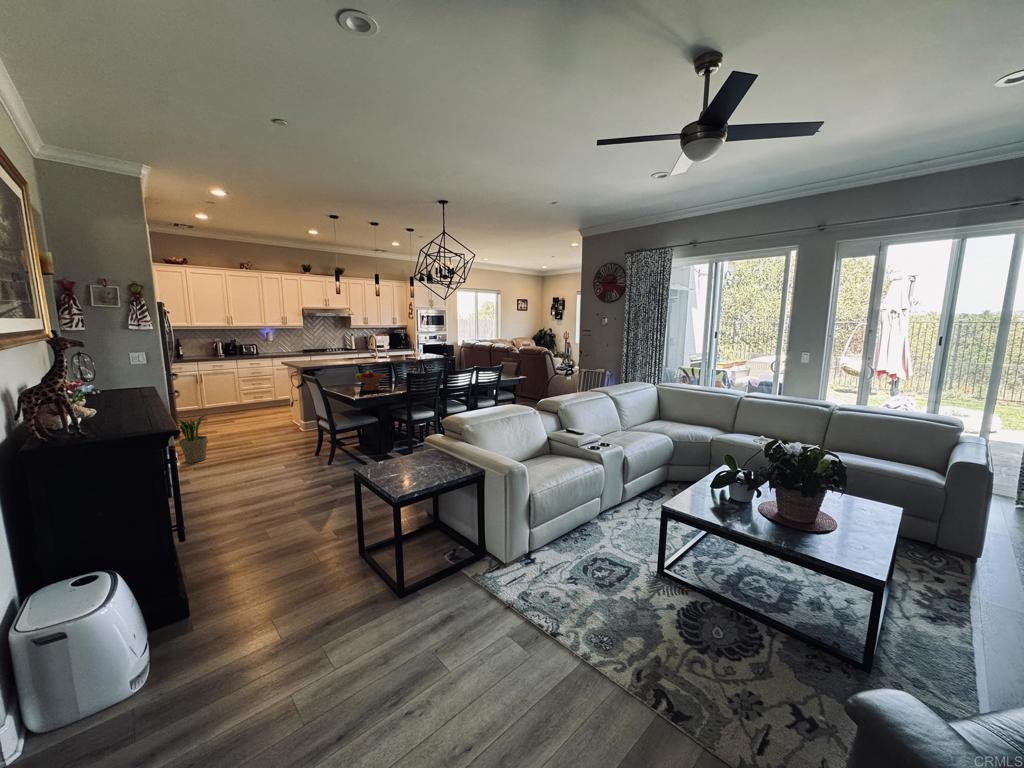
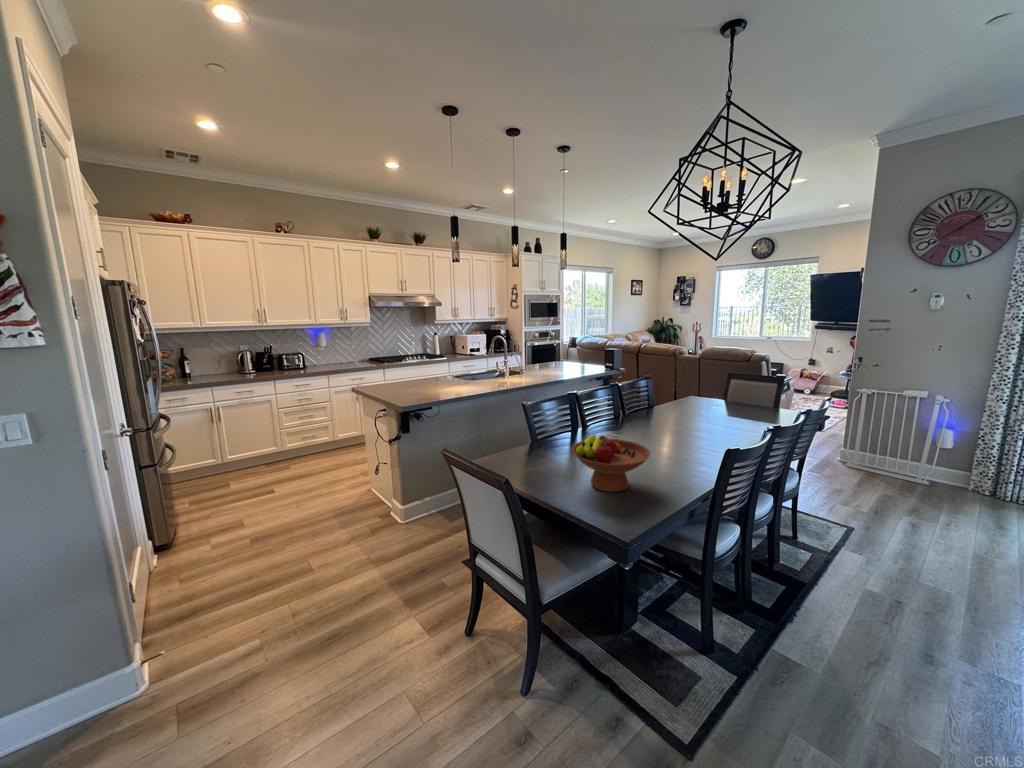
potted plant: present [178,415,208,463] -> none [140,536,218,660]

